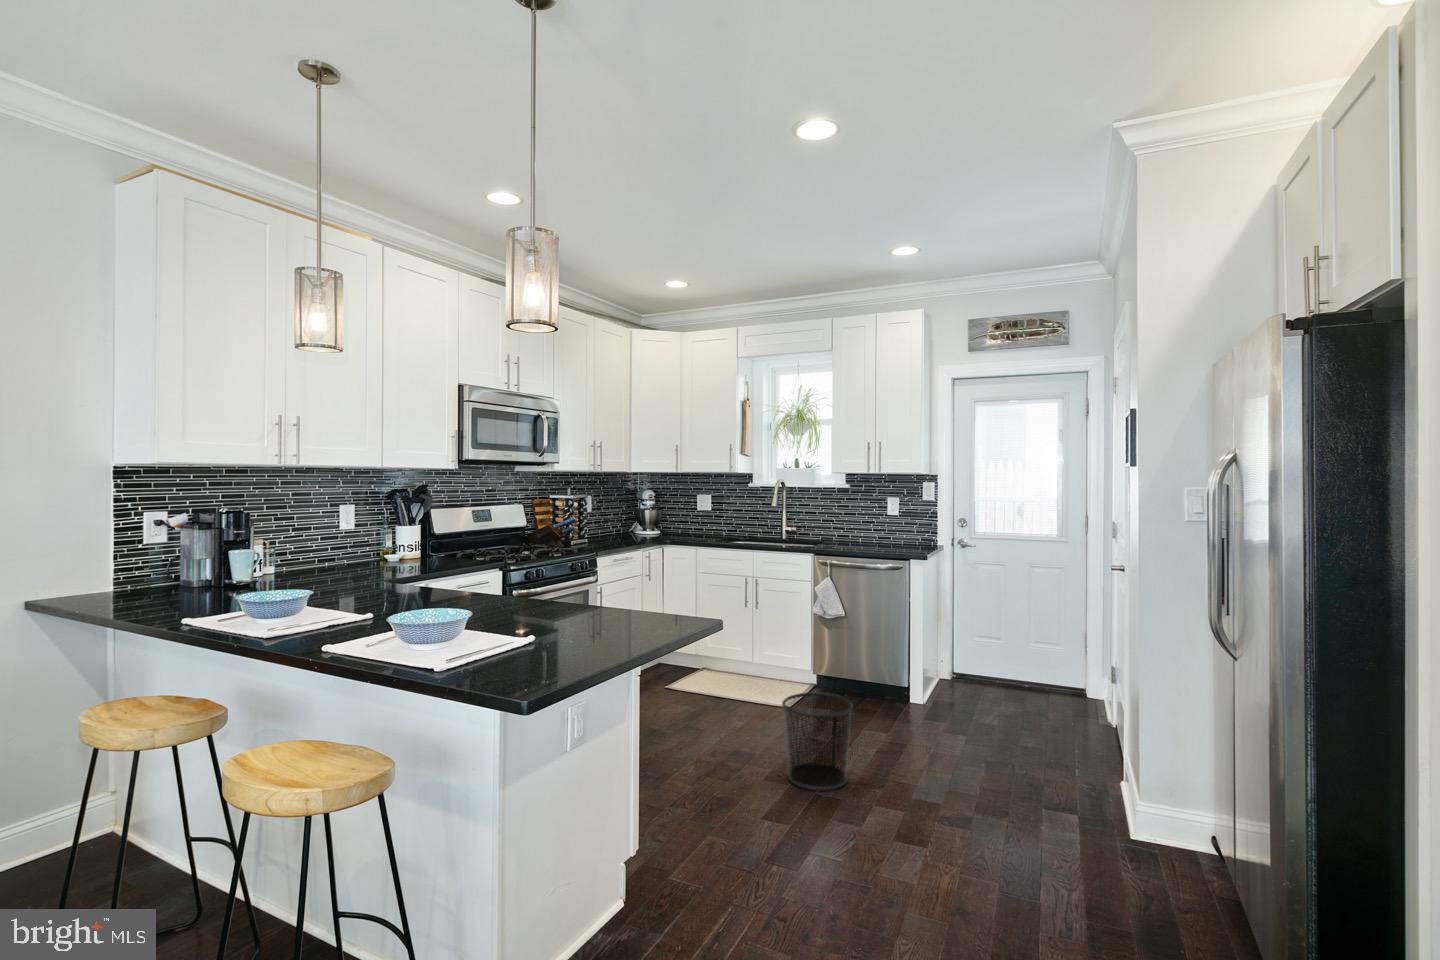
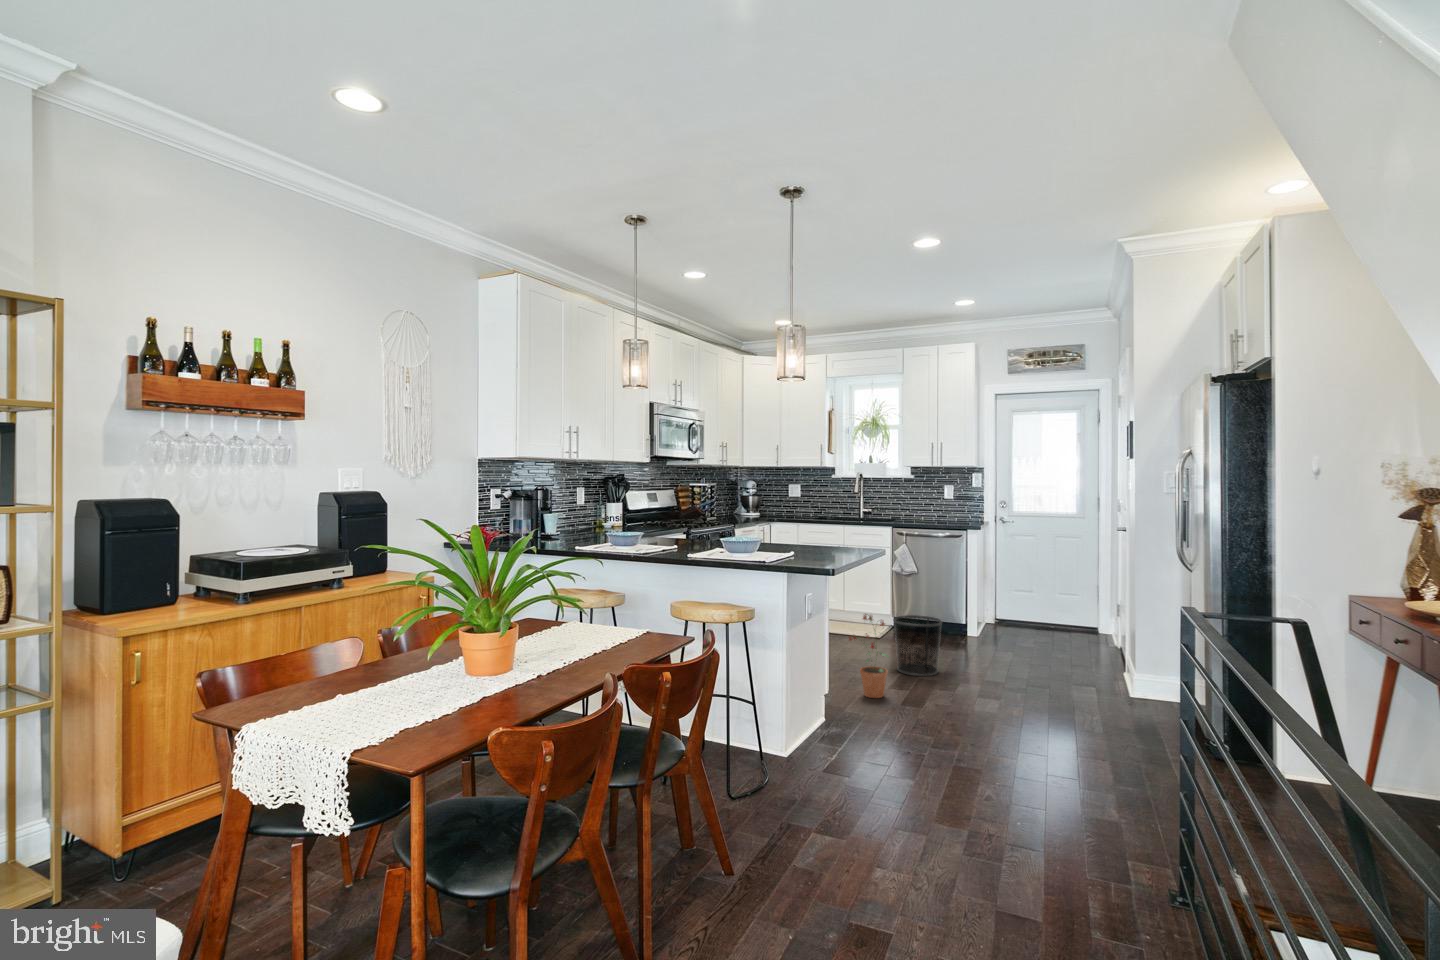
potted plant: none [692,706,754,844] -> present [849,614,888,698]

